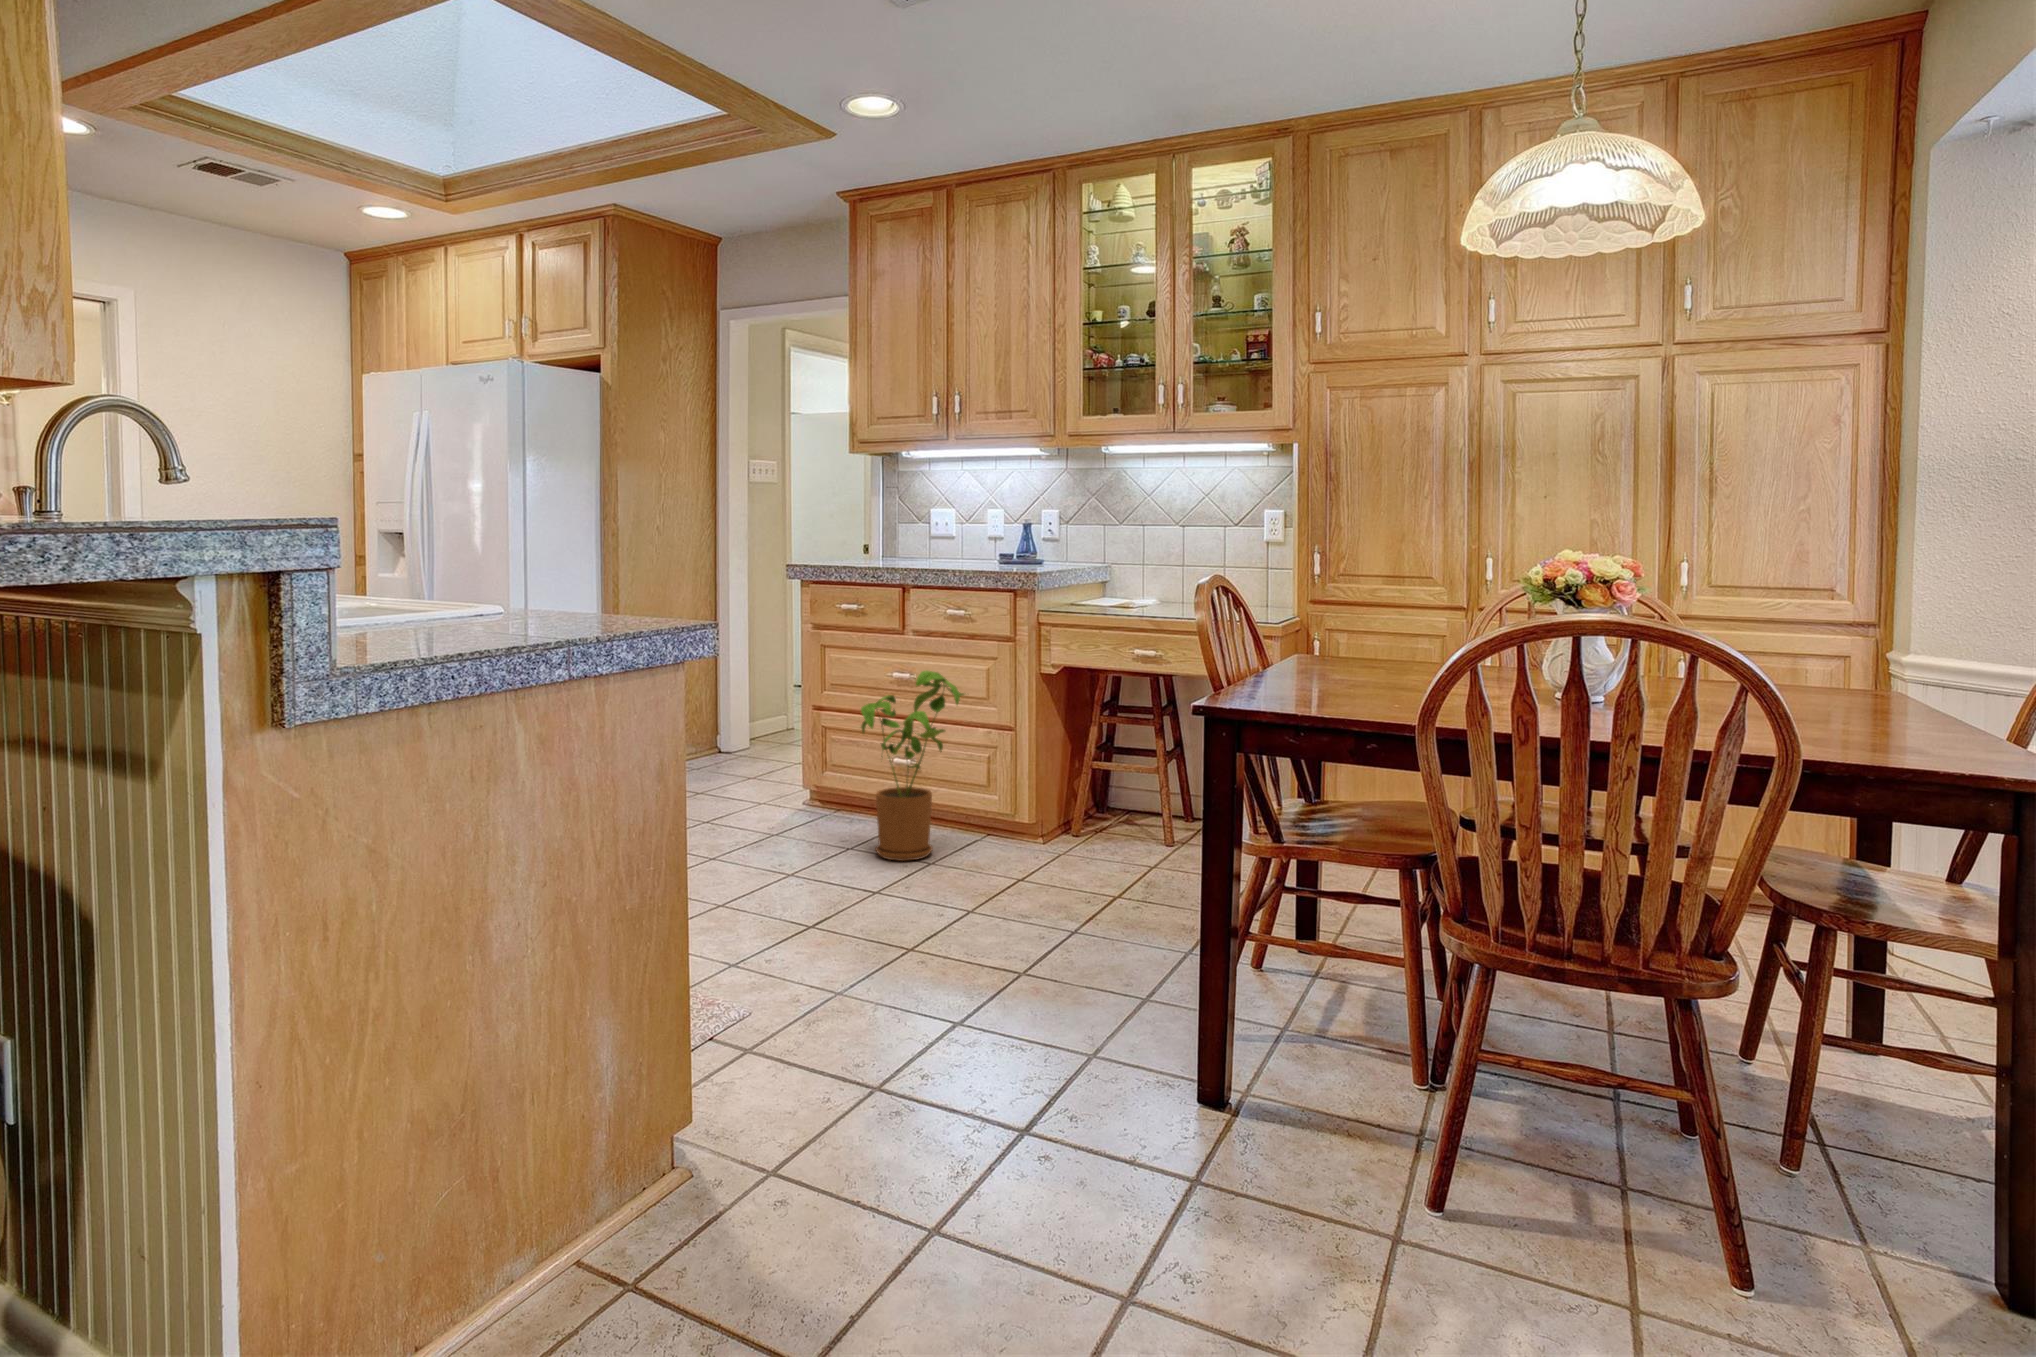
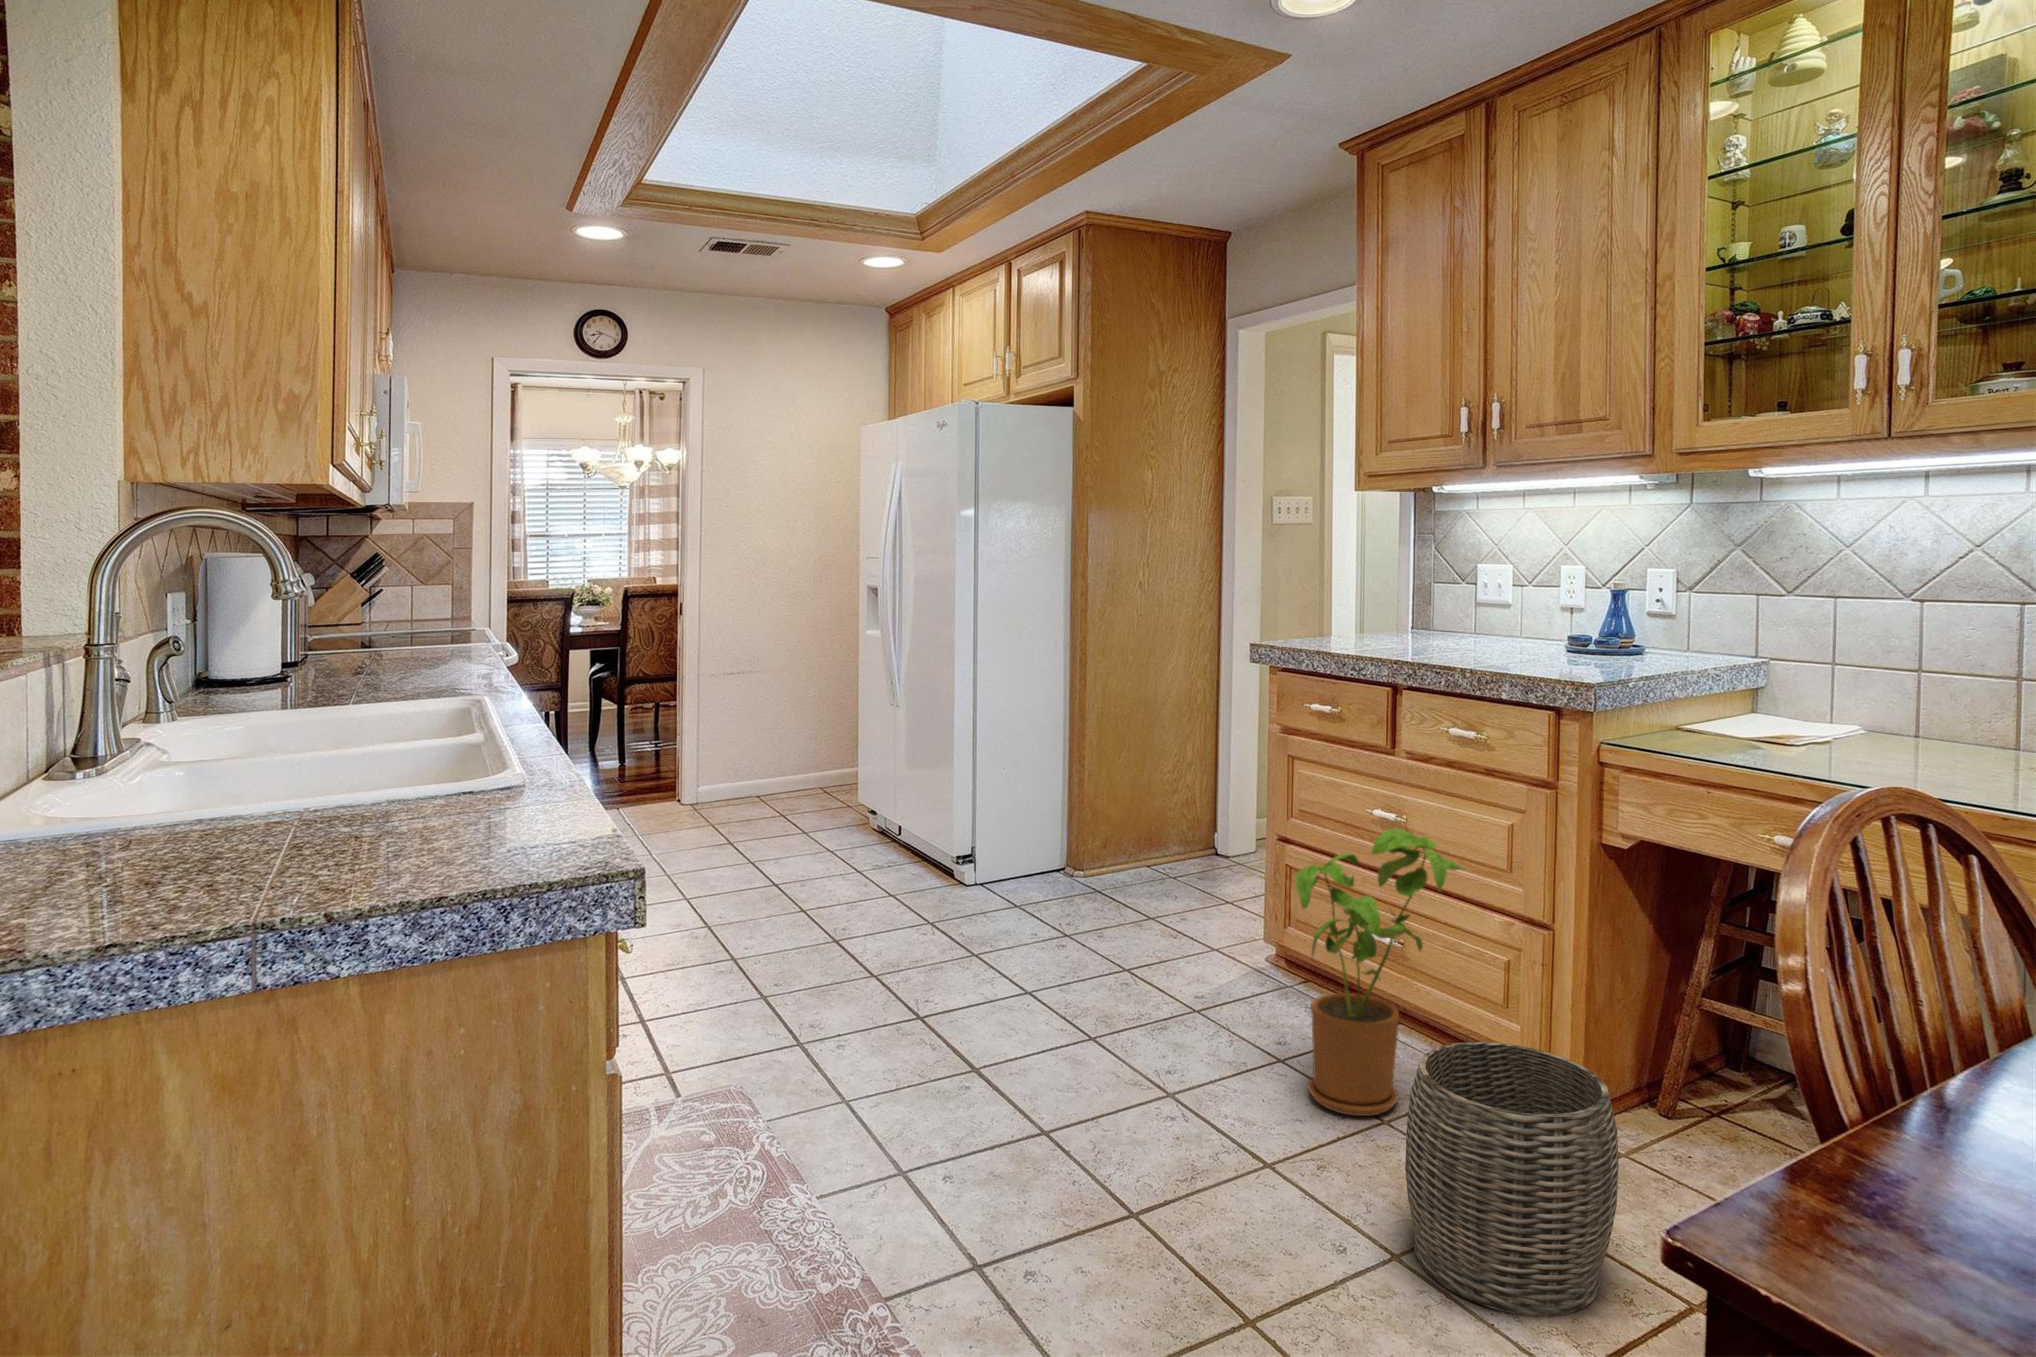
woven basket: none [967,779,1080,913] -> present [1405,1042,1619,1316]

